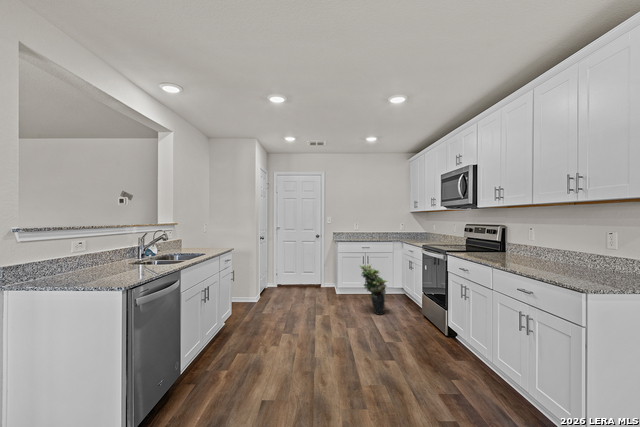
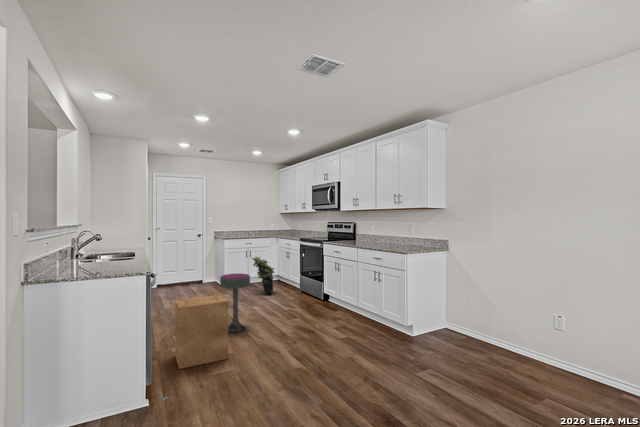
bar stool: none [285,287,323,366] -> present [220,273,250,332]
cardboard box: none [192,317,265,413] -> present [175,295,228,369]

